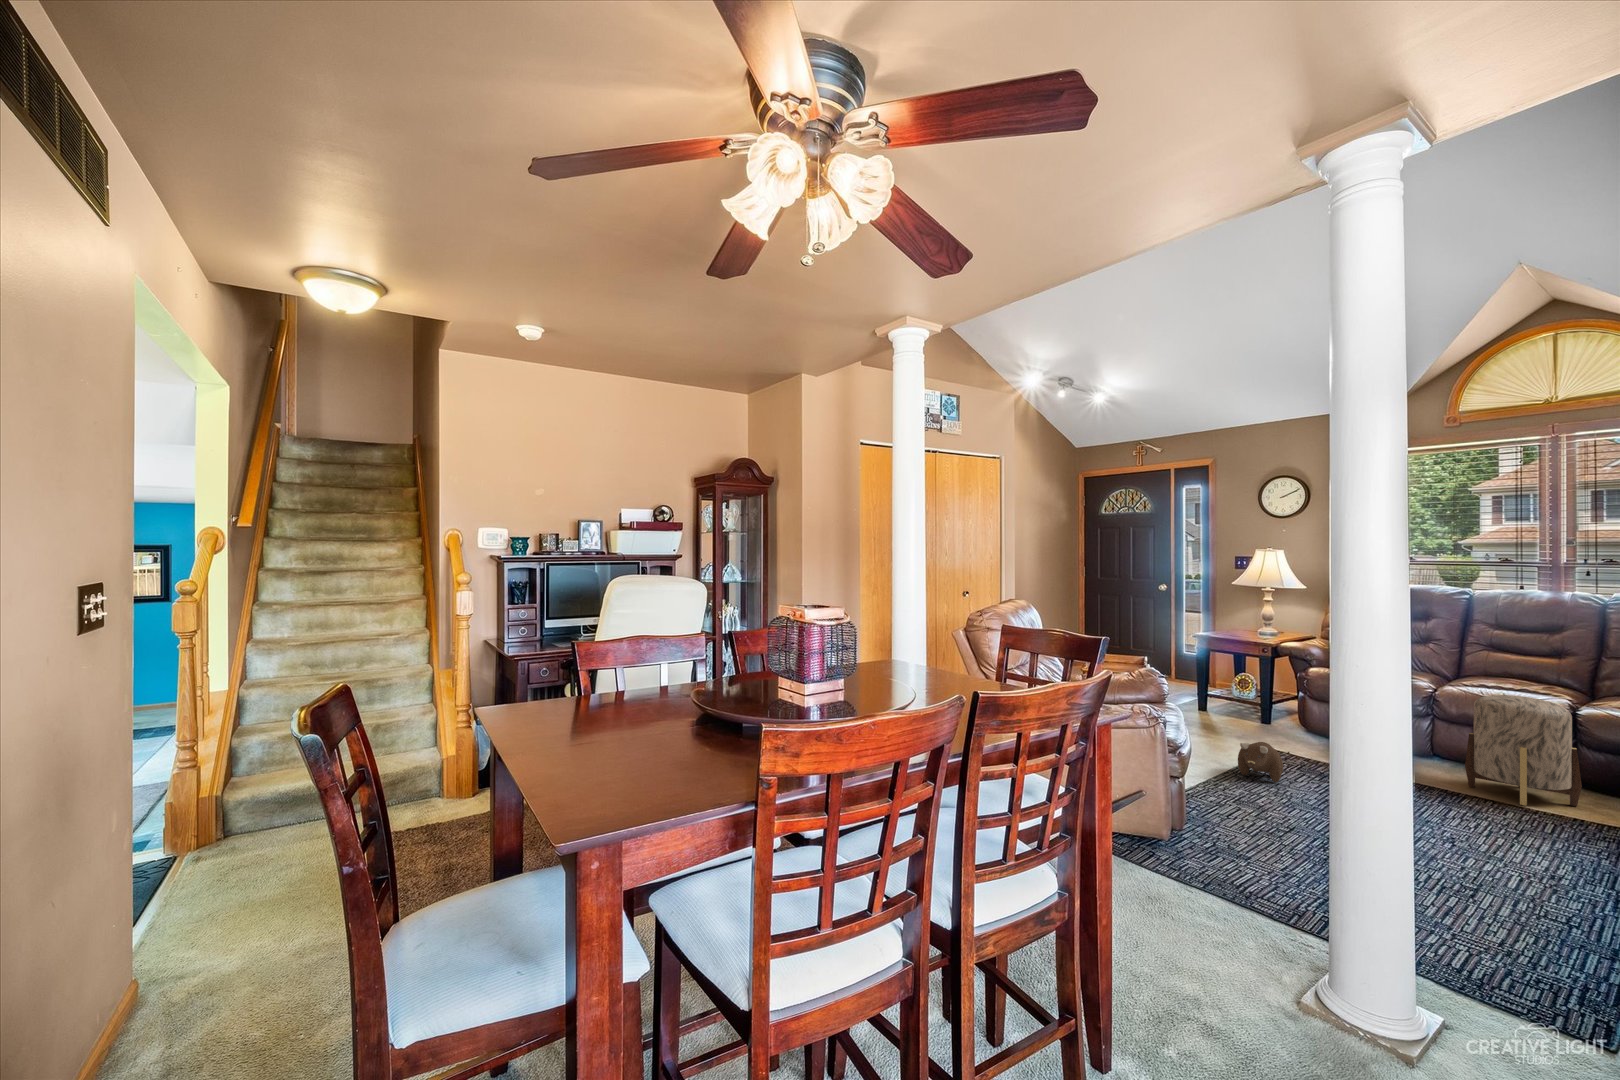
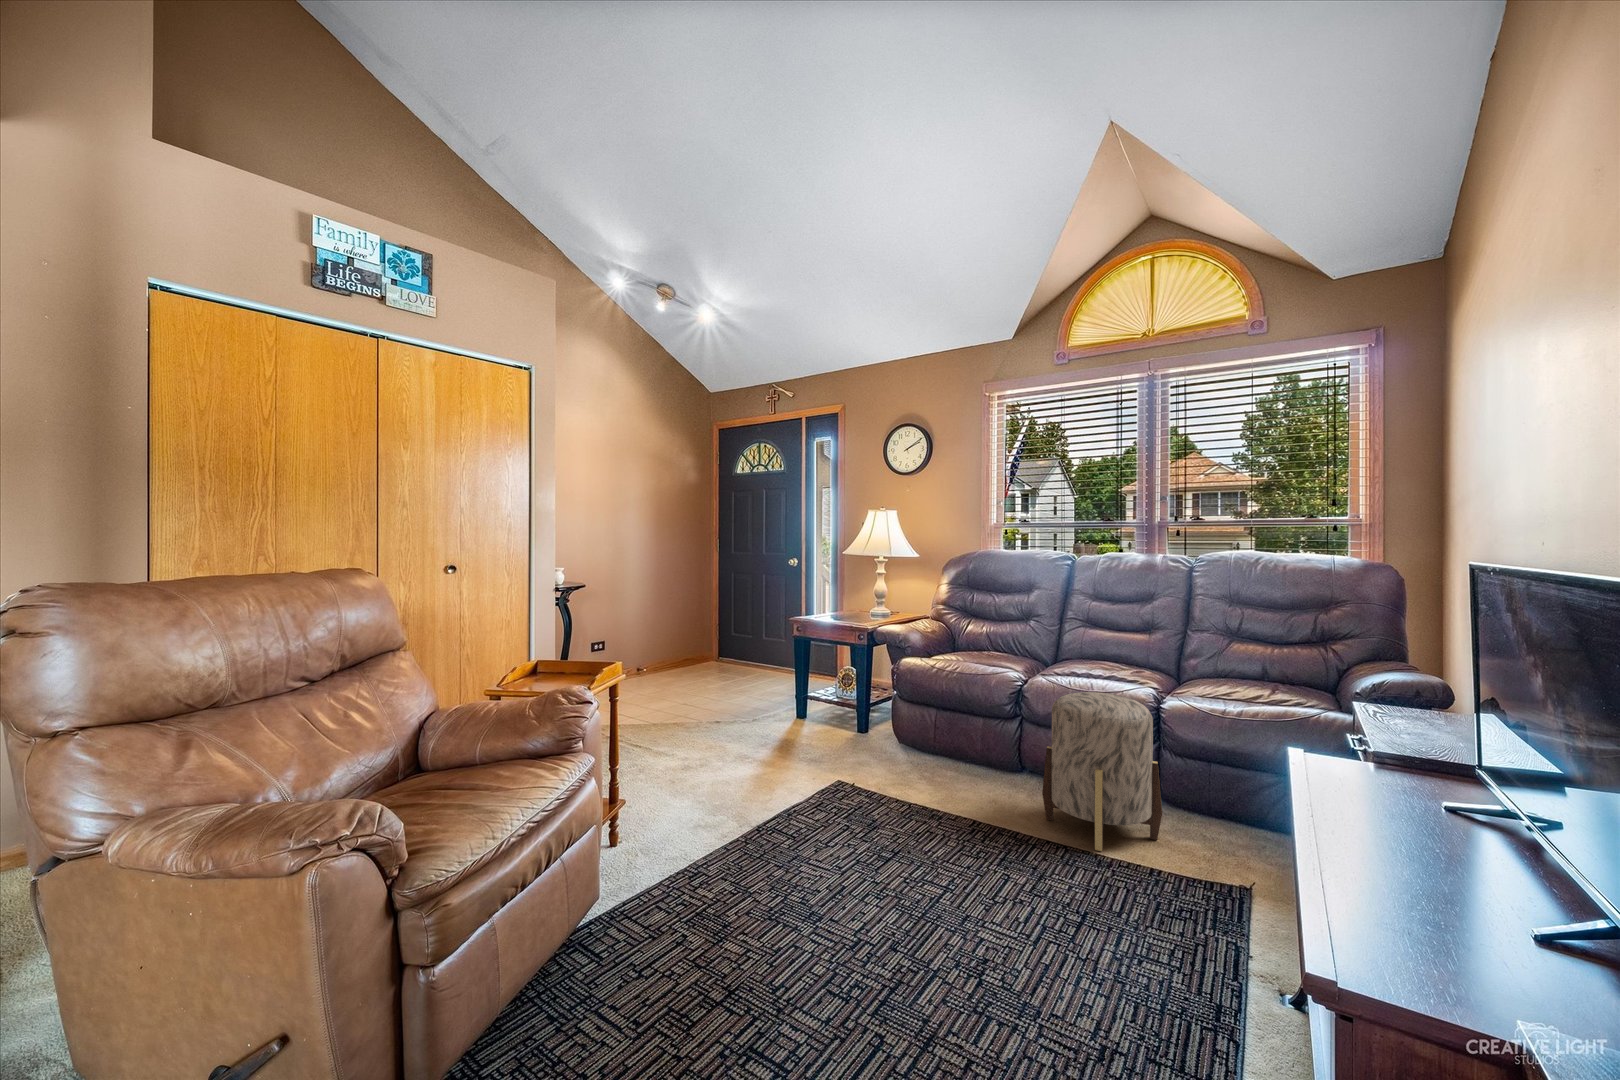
plush toy: present [1238,742,1283,782] -> none [745,793,814,858]

